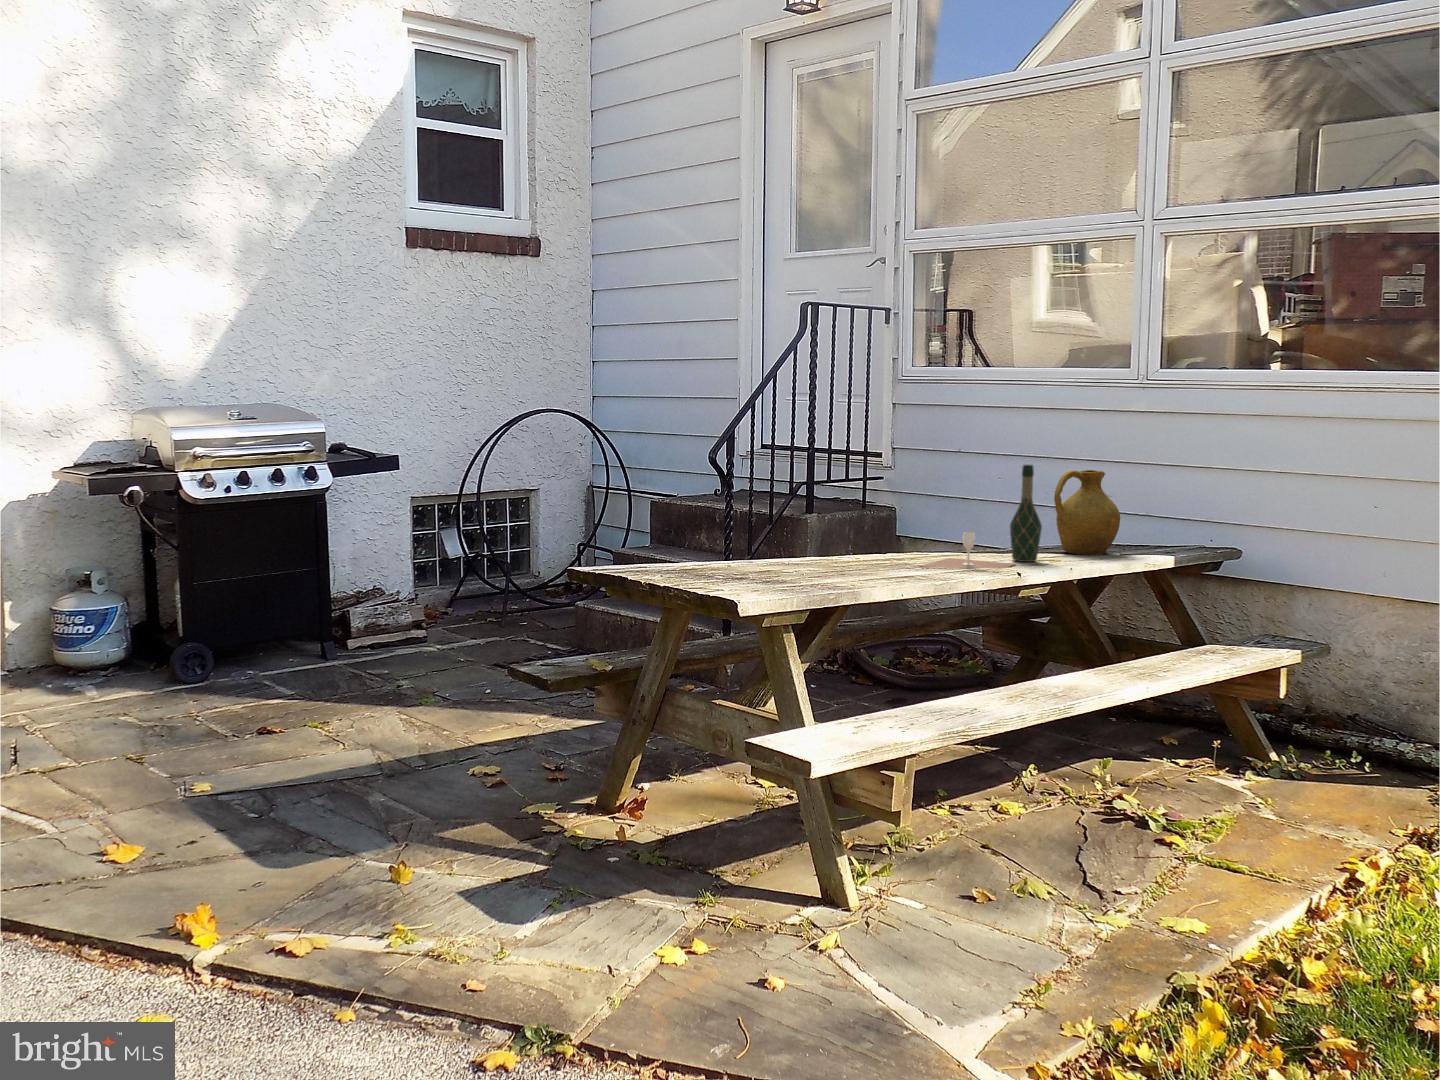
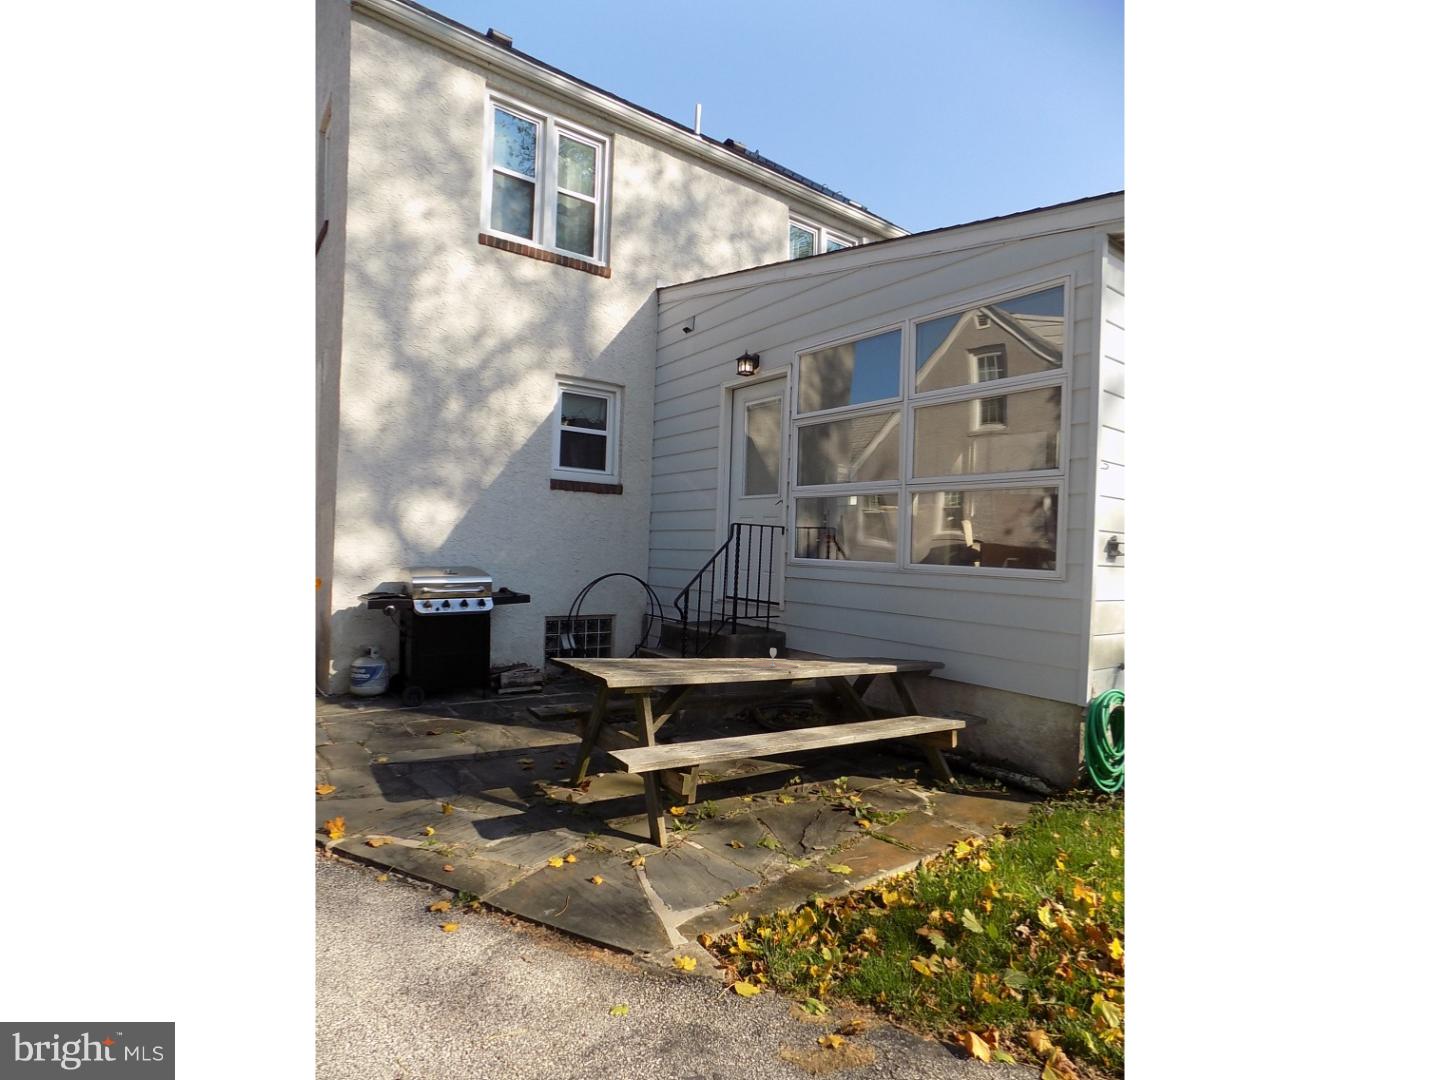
wine bottle: present [1010,465,1042,562] -> none [801,614,817,665]
pitcher: present [1054,470,1120,555] -> none [835,618,869,664]

